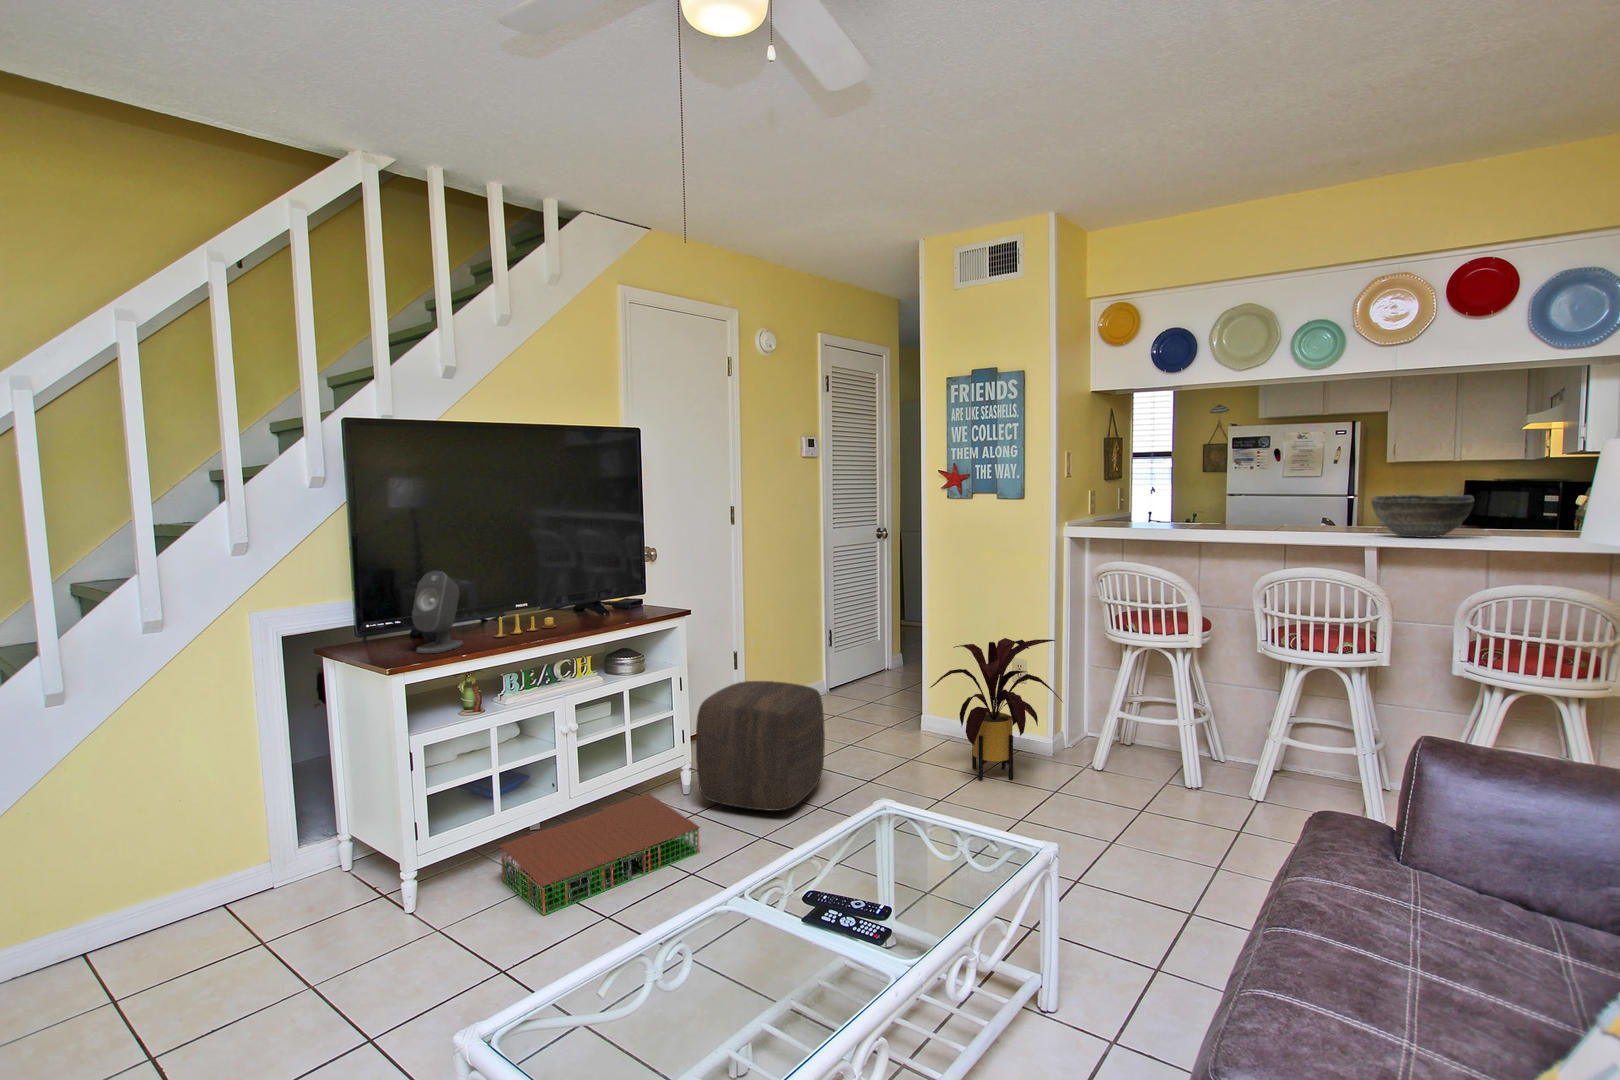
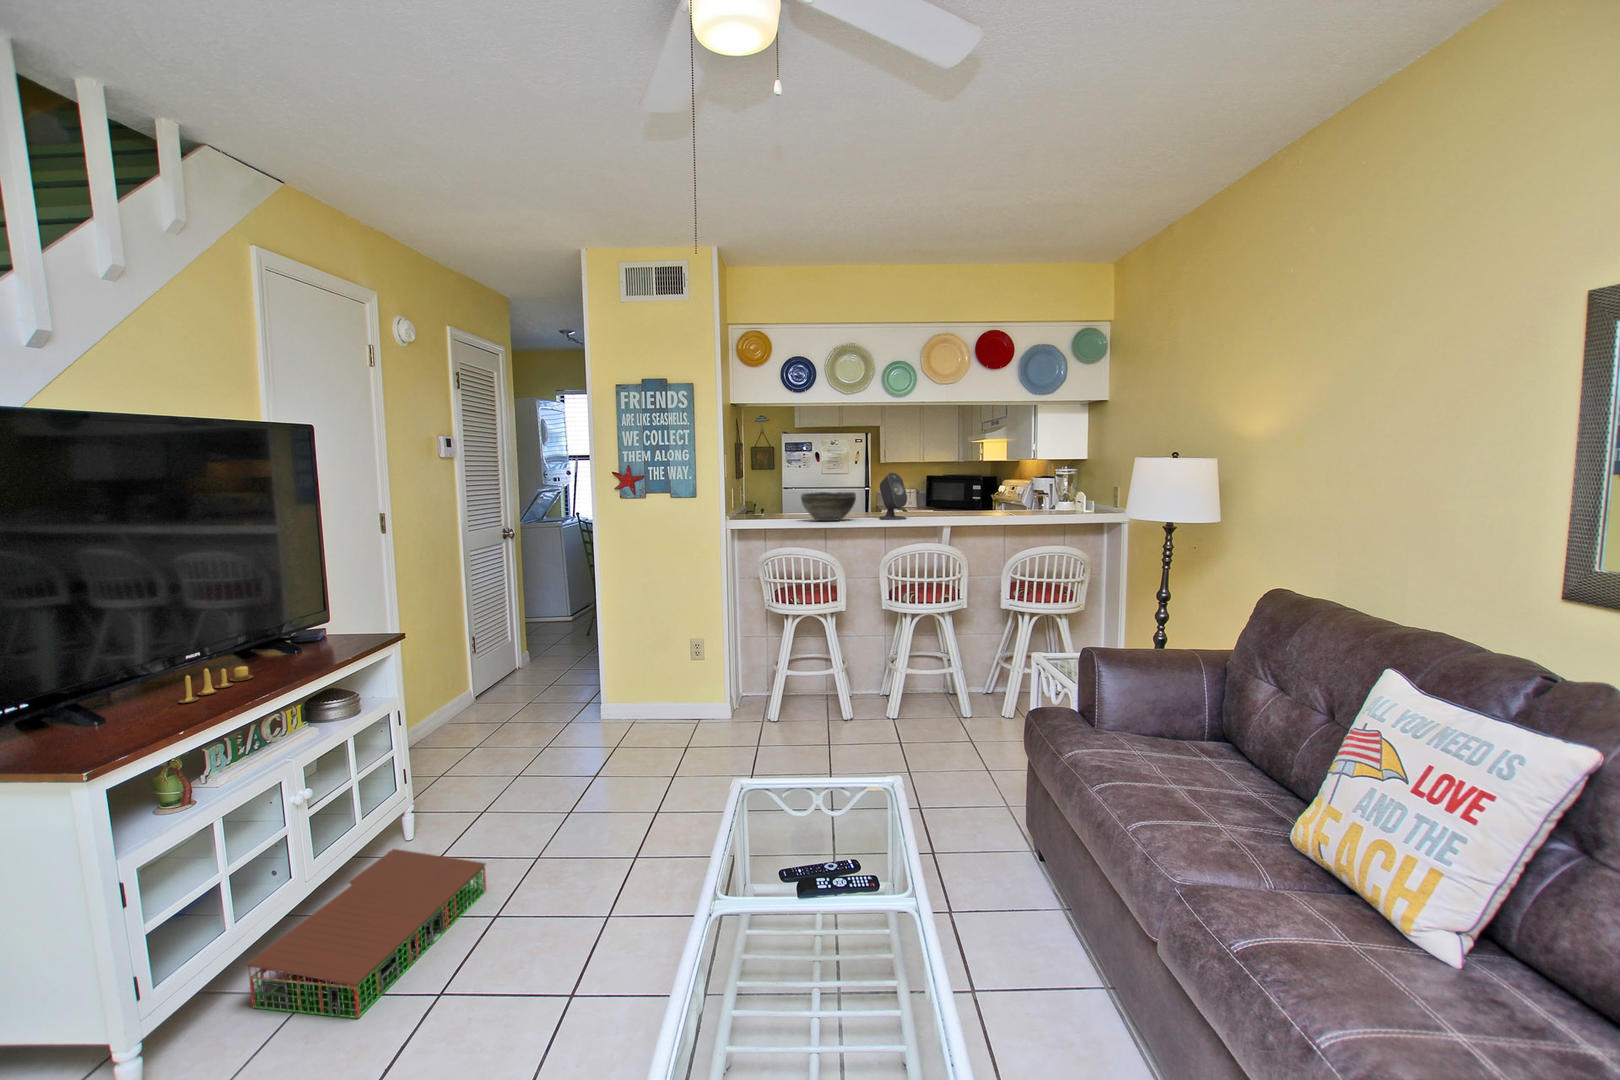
bowl: present [1371,495,1474,538] -> present [801,492,856,521]
speaker: present [412,571,463,653] -> present [879,473,907,520]
house plant: present [930,638,1062,780] -> none [645,618,752,750]
ottoman: present [696,681,825,811] -> none [433,695,562,837]

